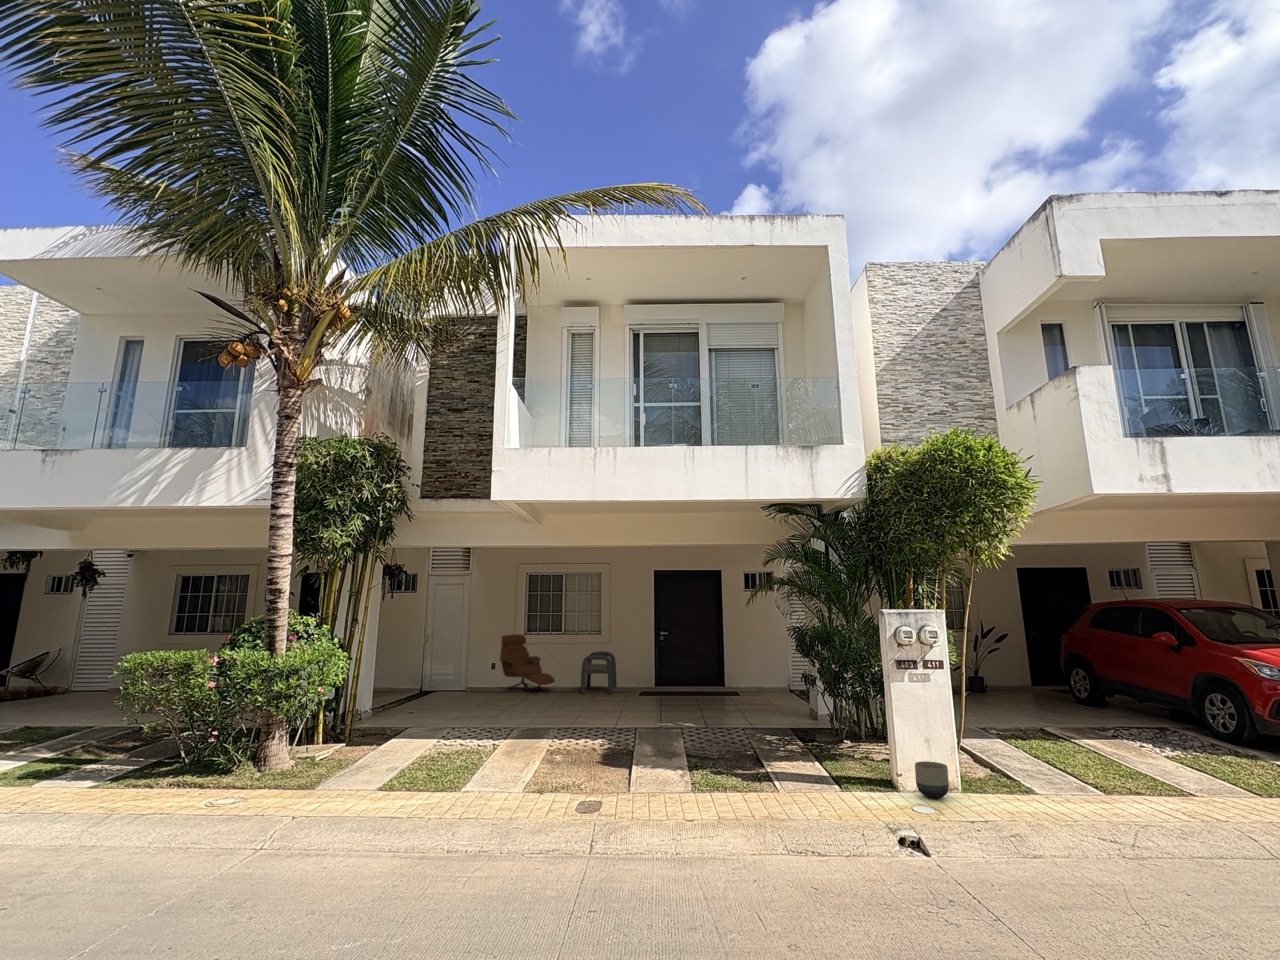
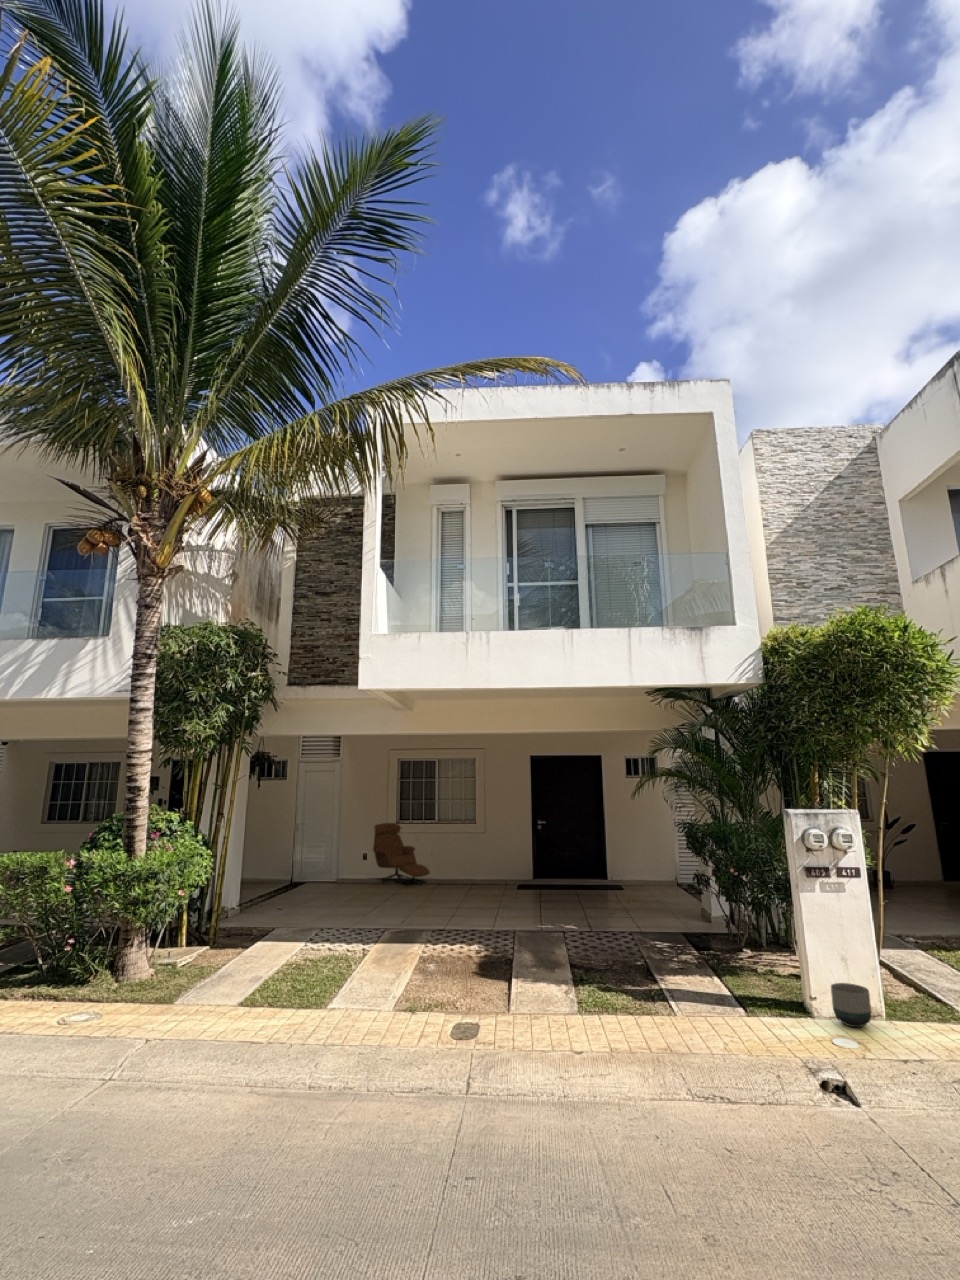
bench: present [581,651,617,694] -> none [457,841,494,887]

